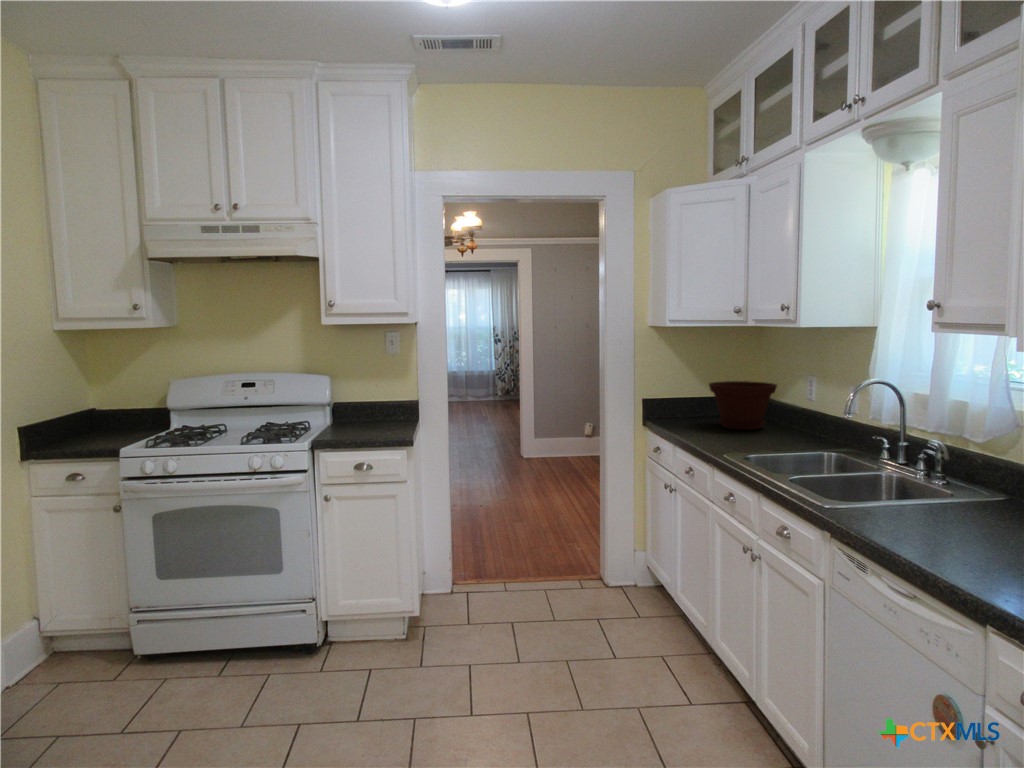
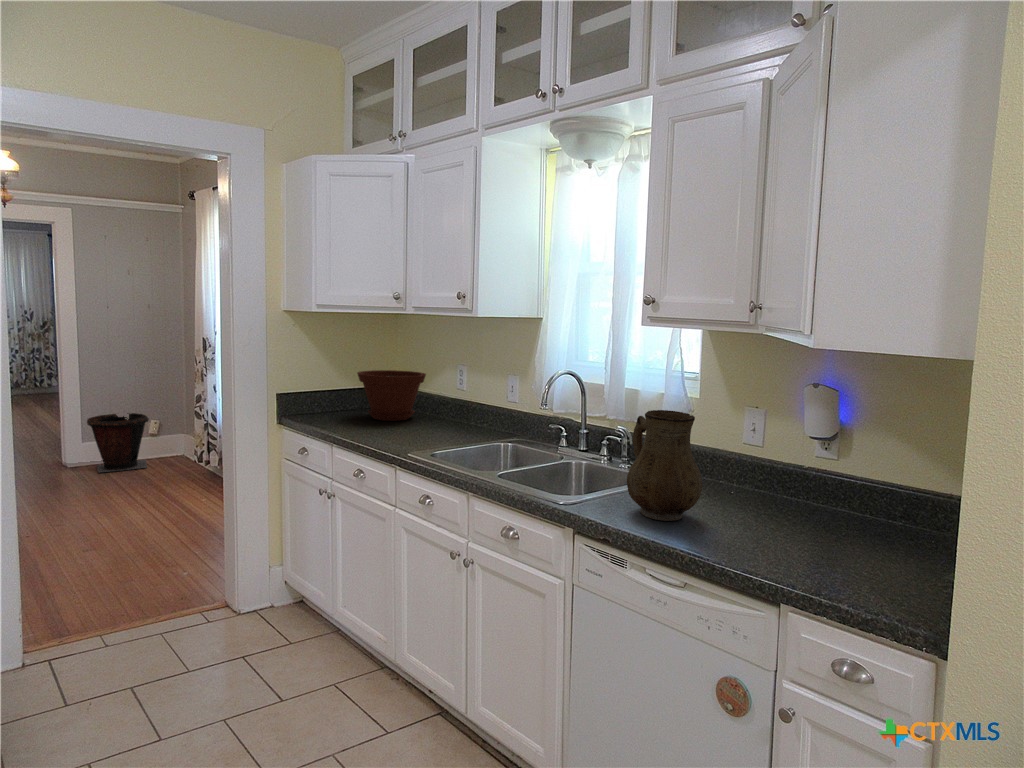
waste bin: none [539,415,581,463] -> present [87,413,149,473]
ceramic pitcher: none [880,423,970,538] -> present [627,410,702,521]

